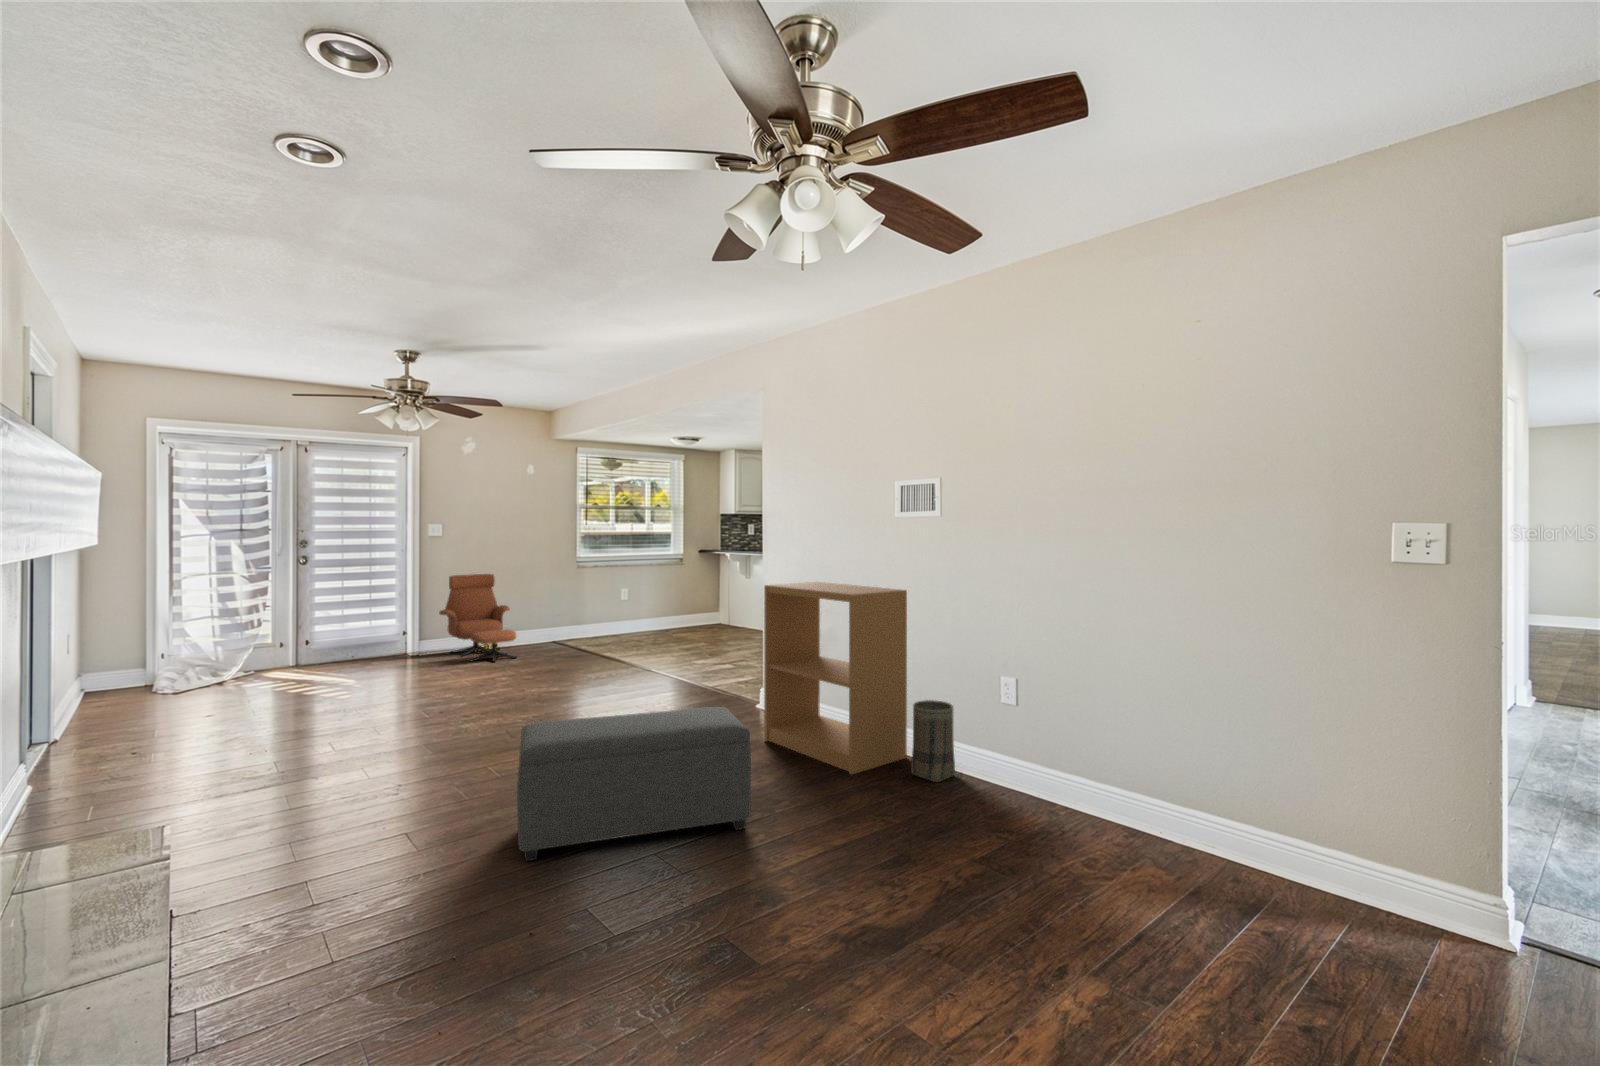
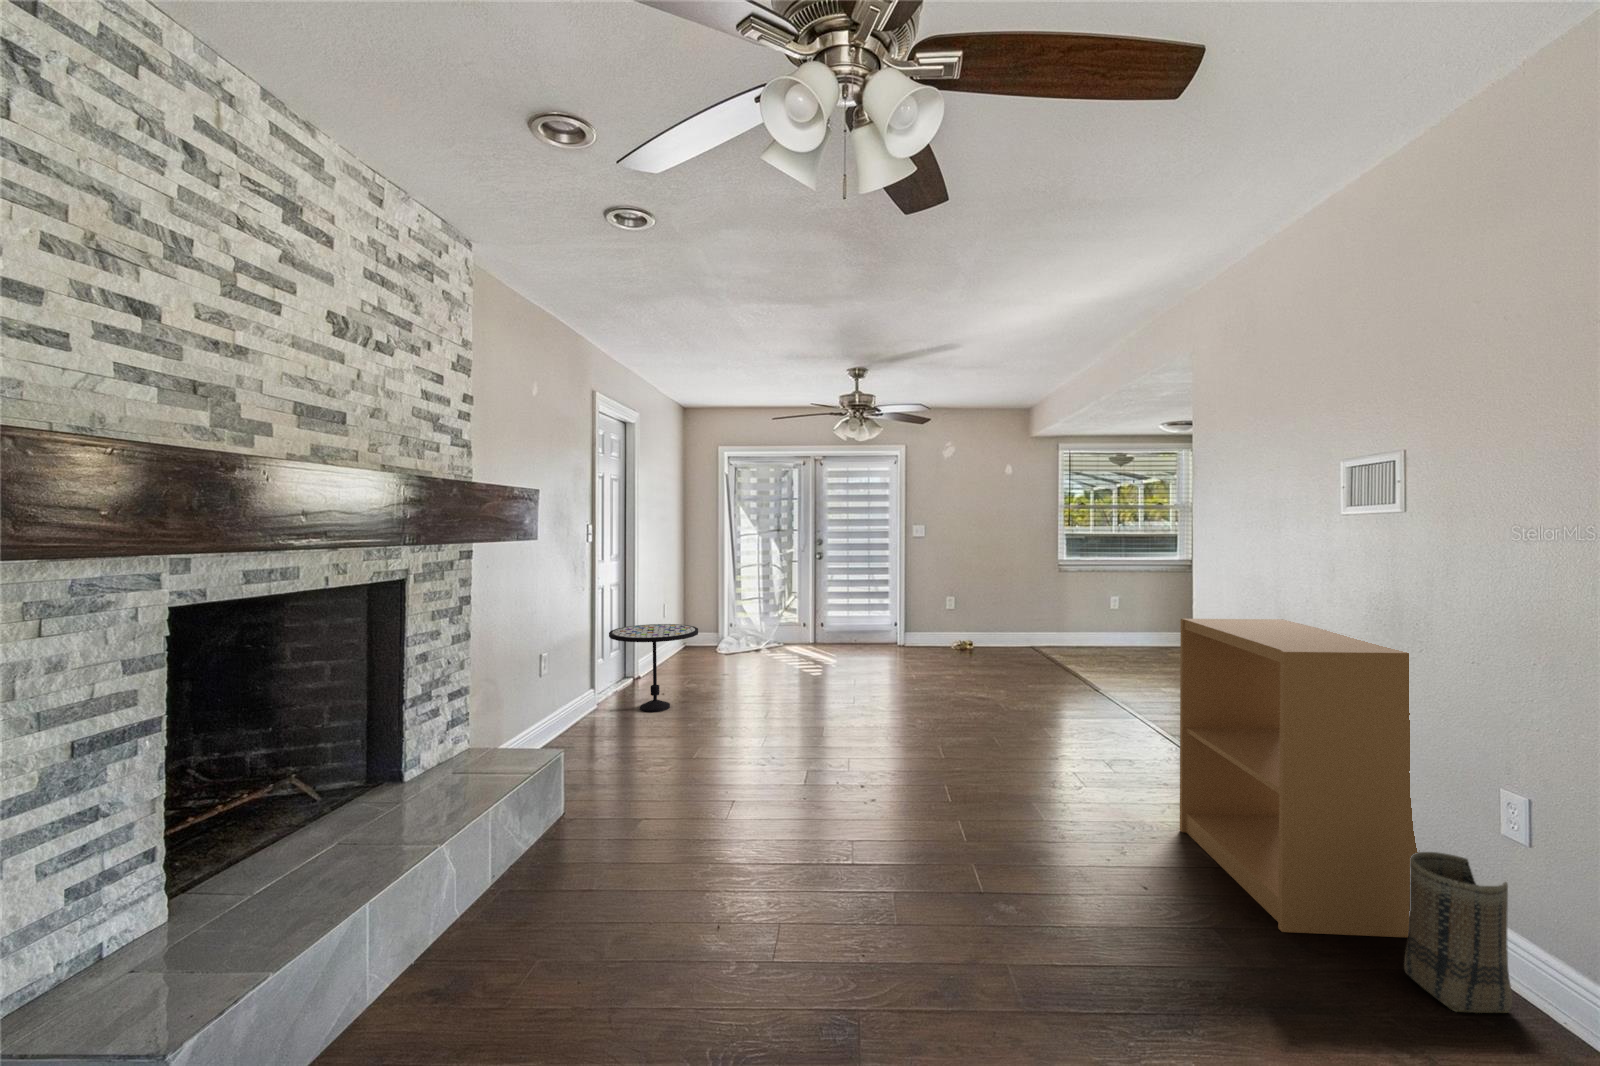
lounge chair: present [439,574,516,662] -> none [920,573,984,662]
side table: none [36,650,202,774] -> present [609,624,698,712]
ottoman: present [517,707,751,861] -> none [788,748,1064,956]

